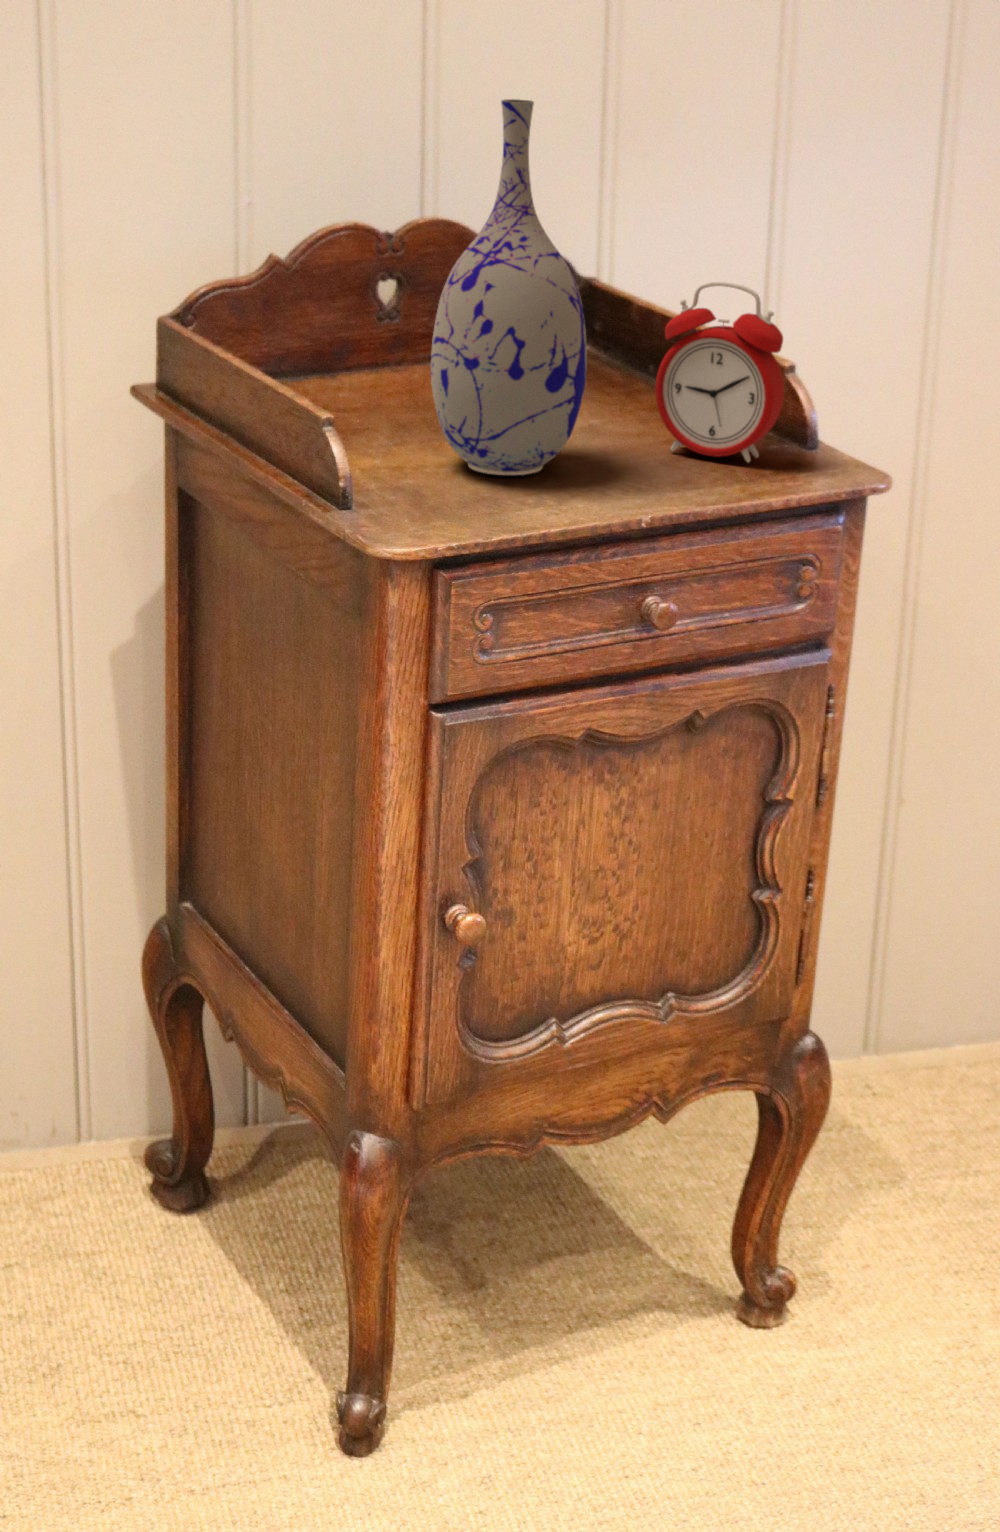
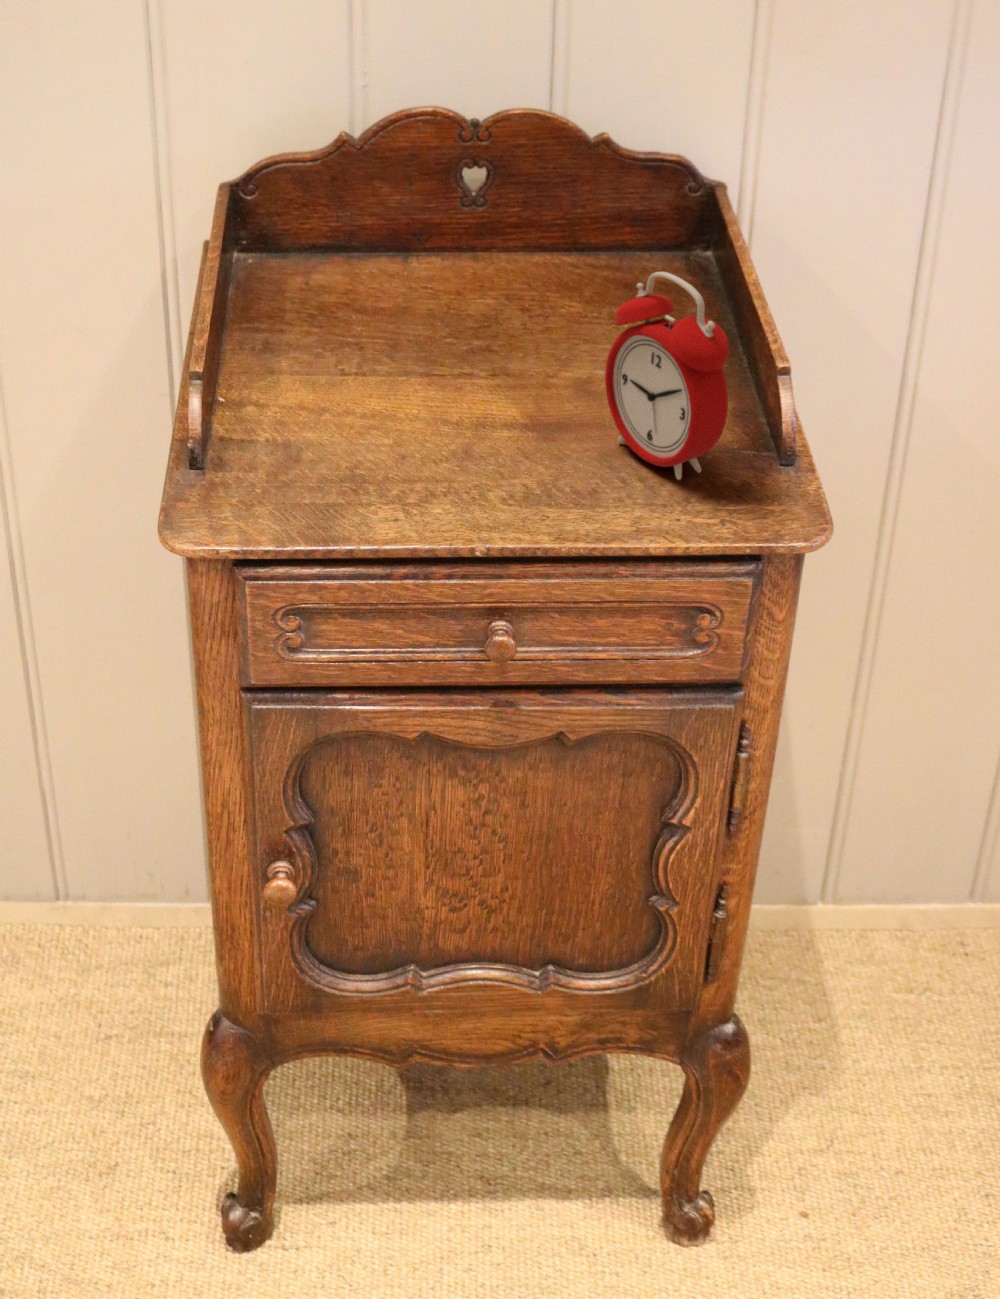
vase: present [431,99,587,475] -> none [334,45,503,453]

